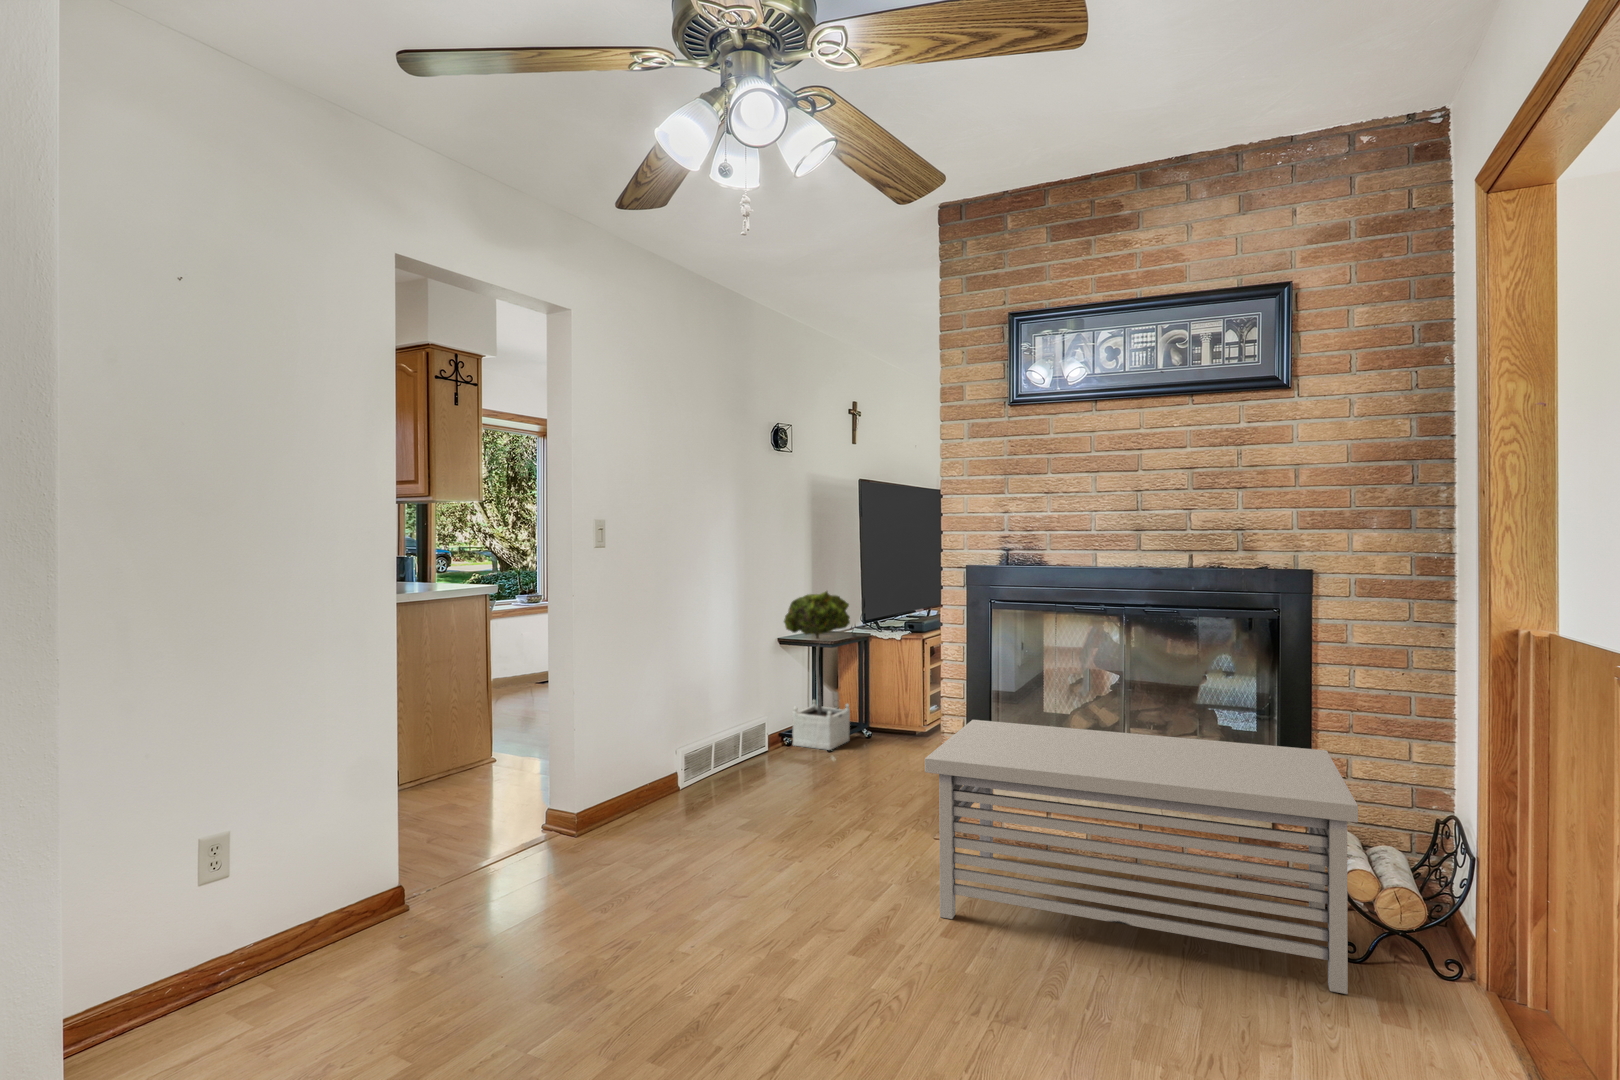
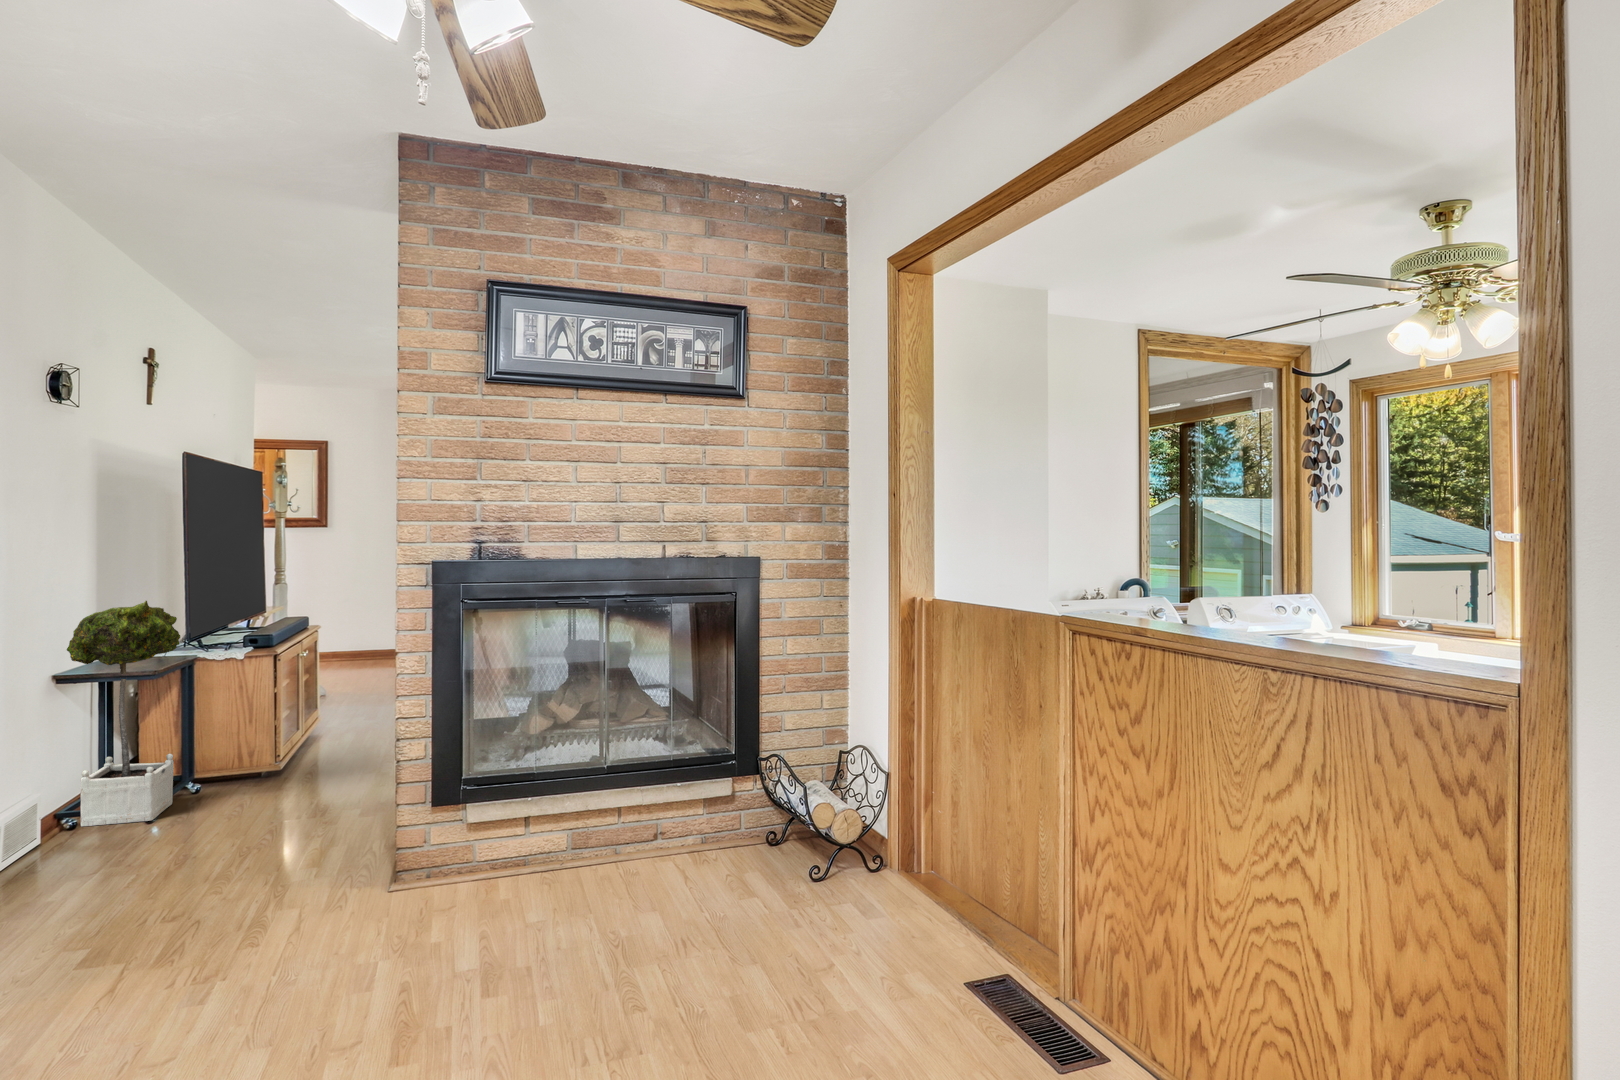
storage bench: present [925,720,1358,994] -> none [446,709,837,958]

